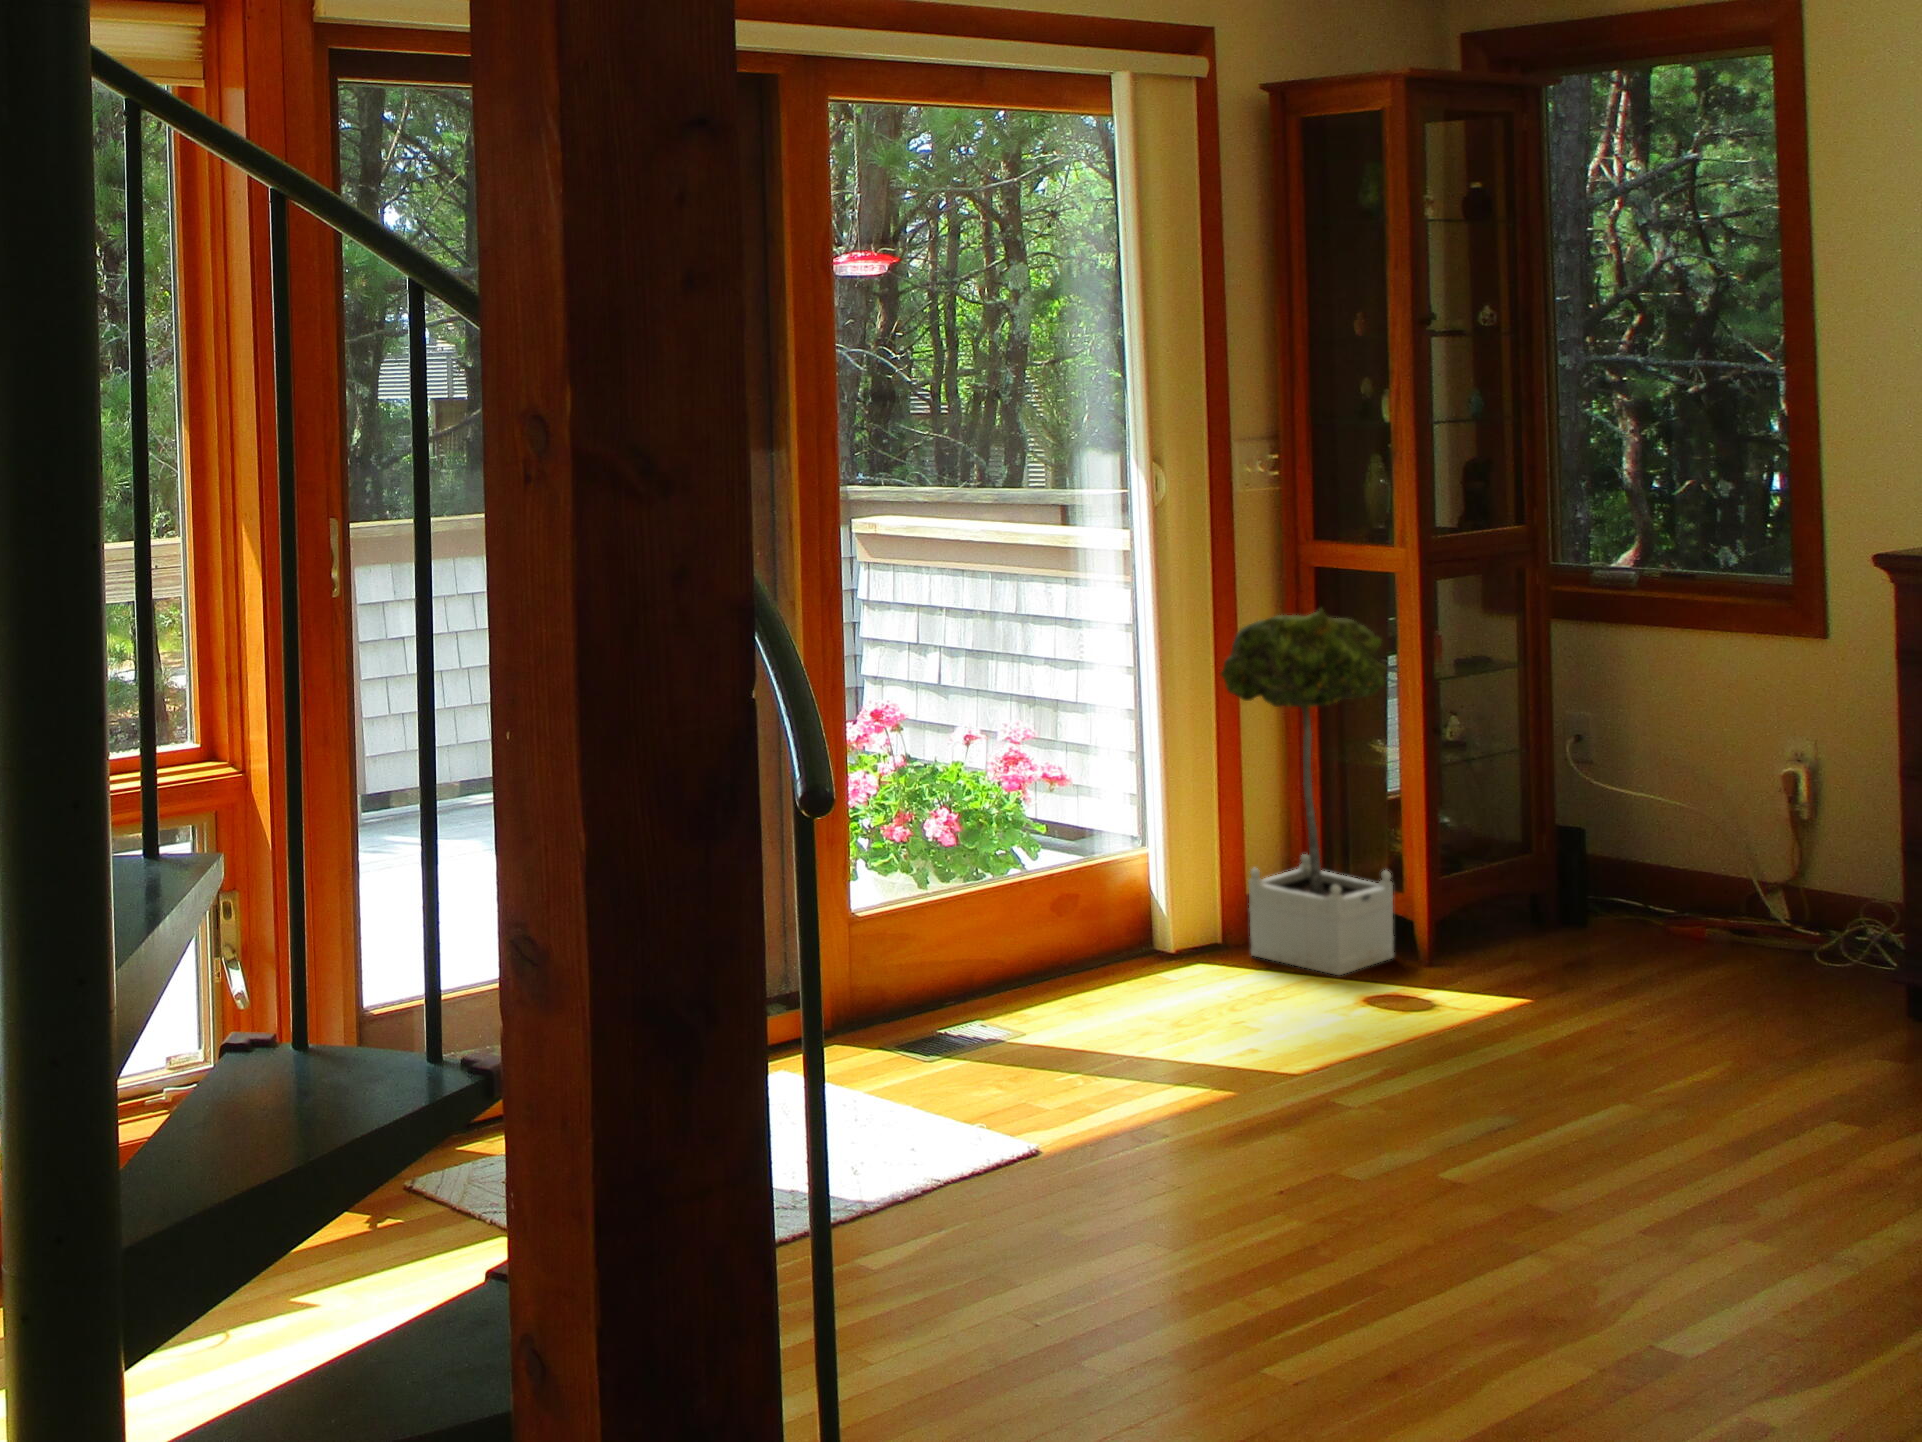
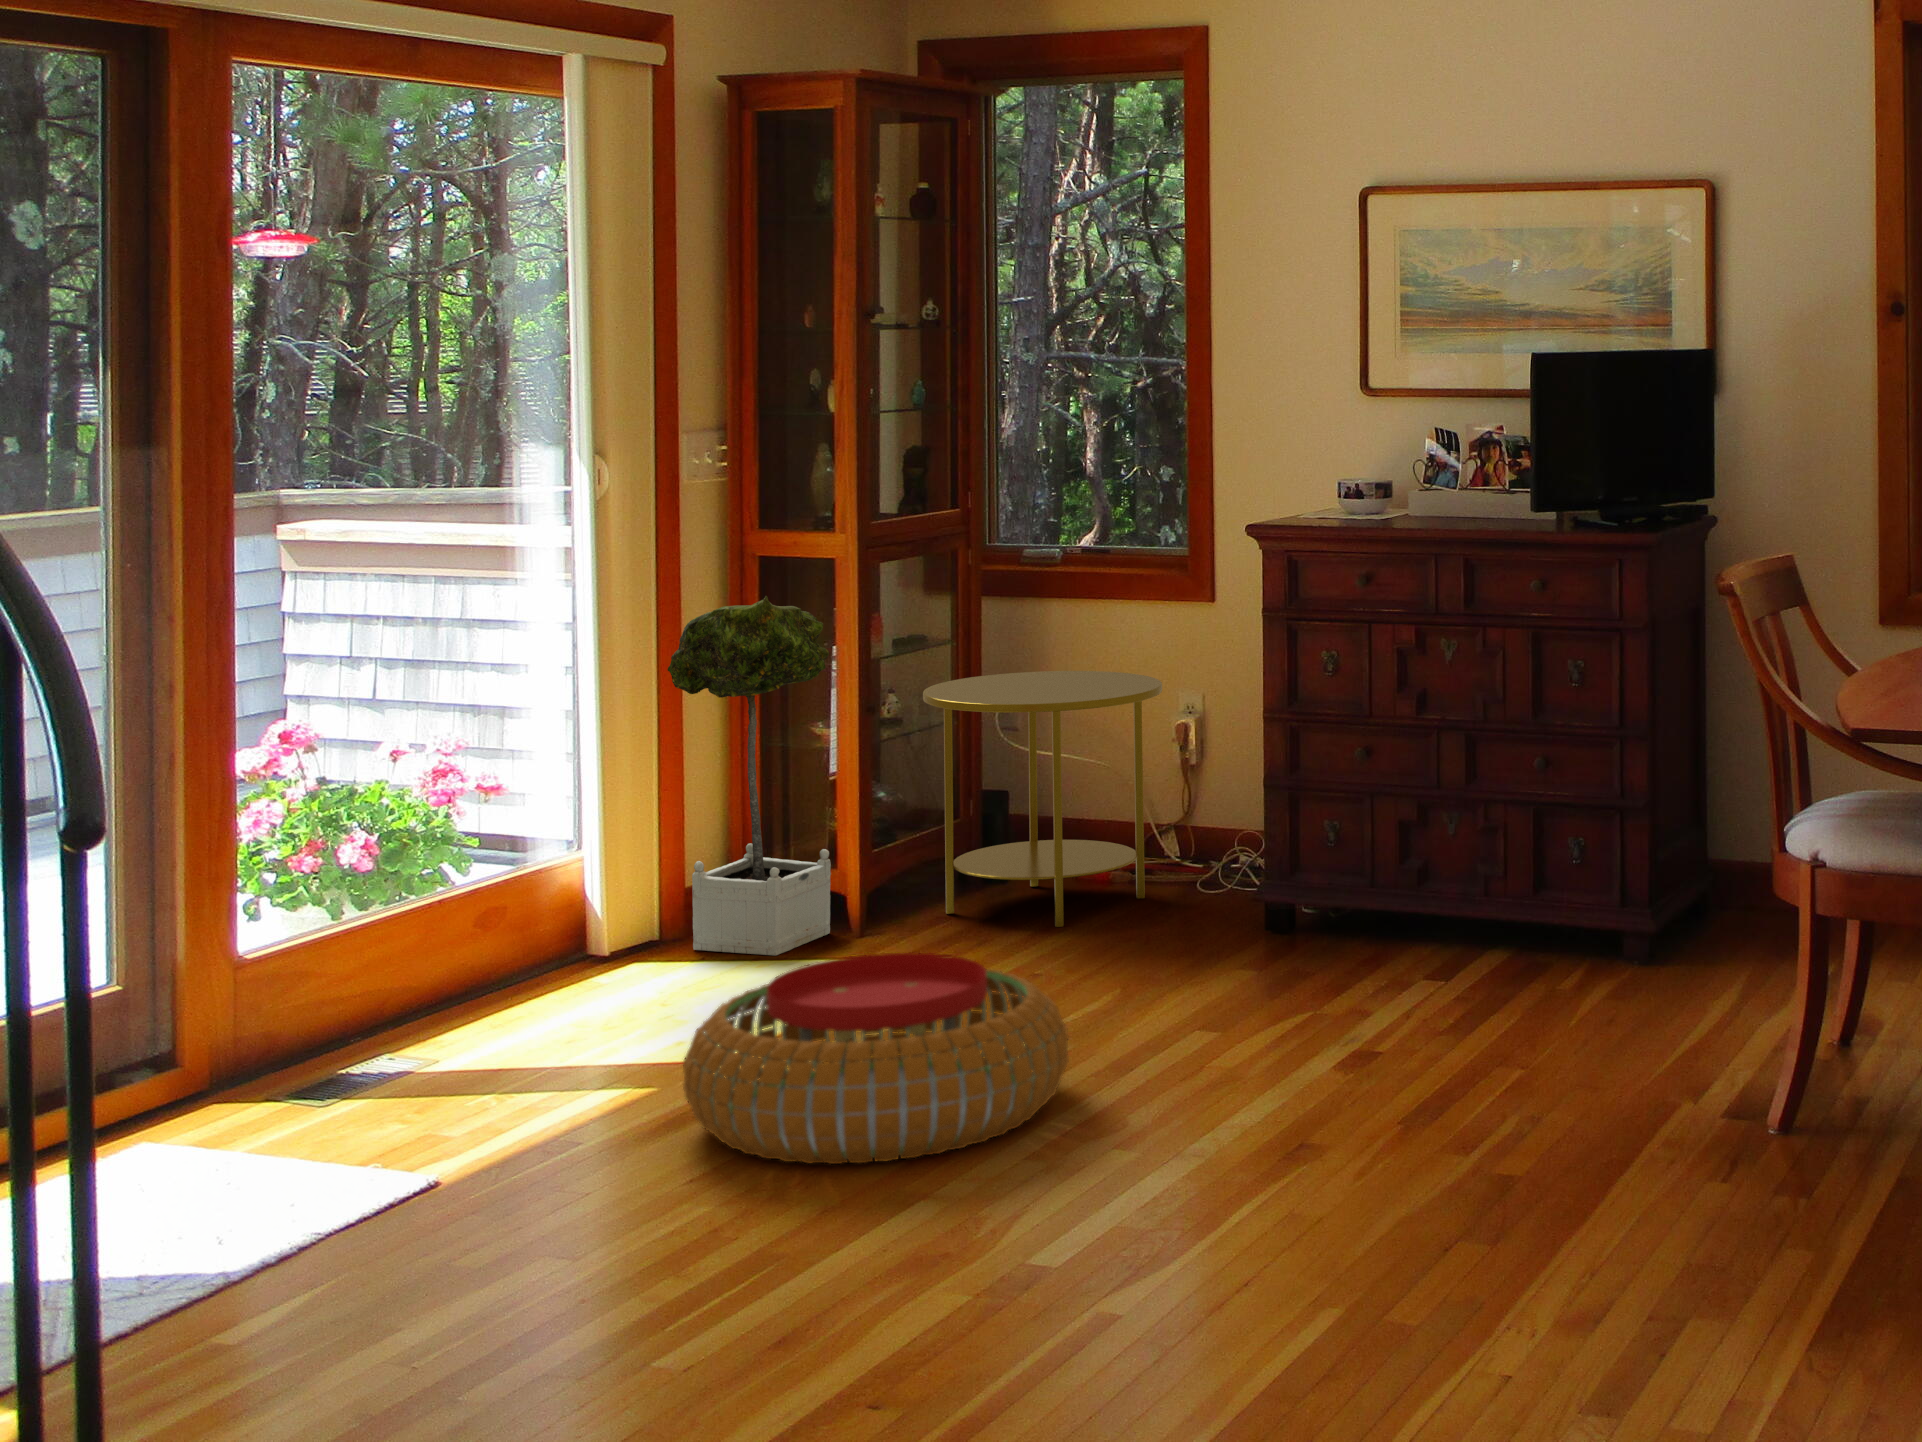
side table: none [1490,702,1782,990] -> present [923,671,1162,927]
pouf: none [1272,1013,1735,1268] -> present [683,953,1069,1164]

